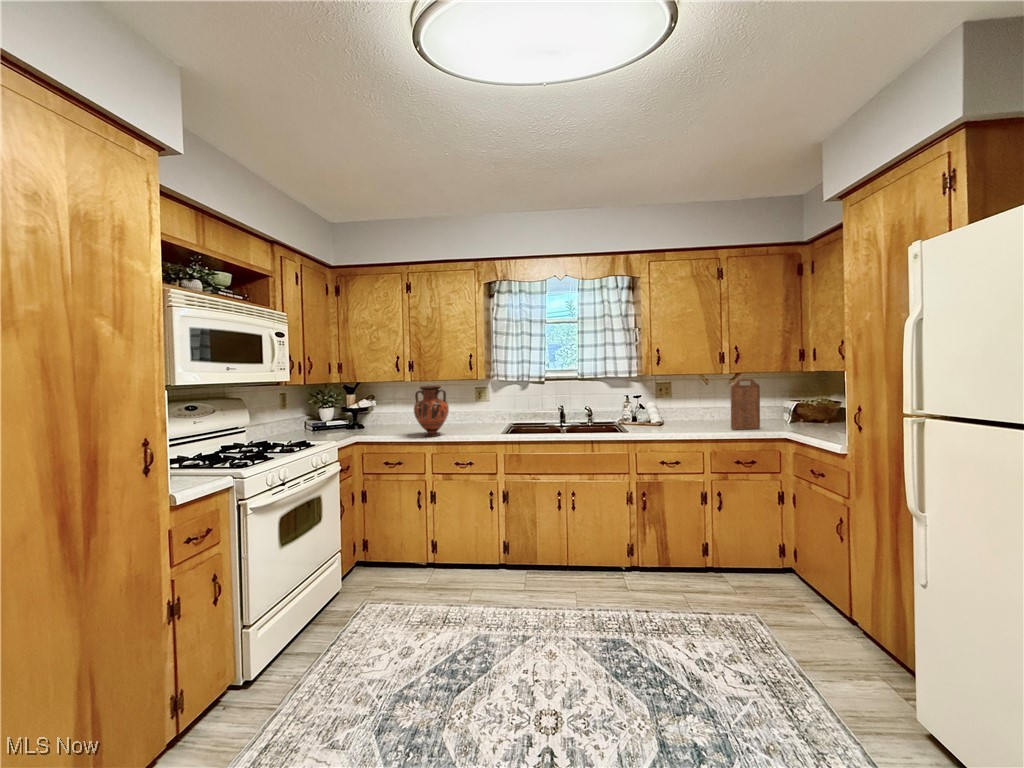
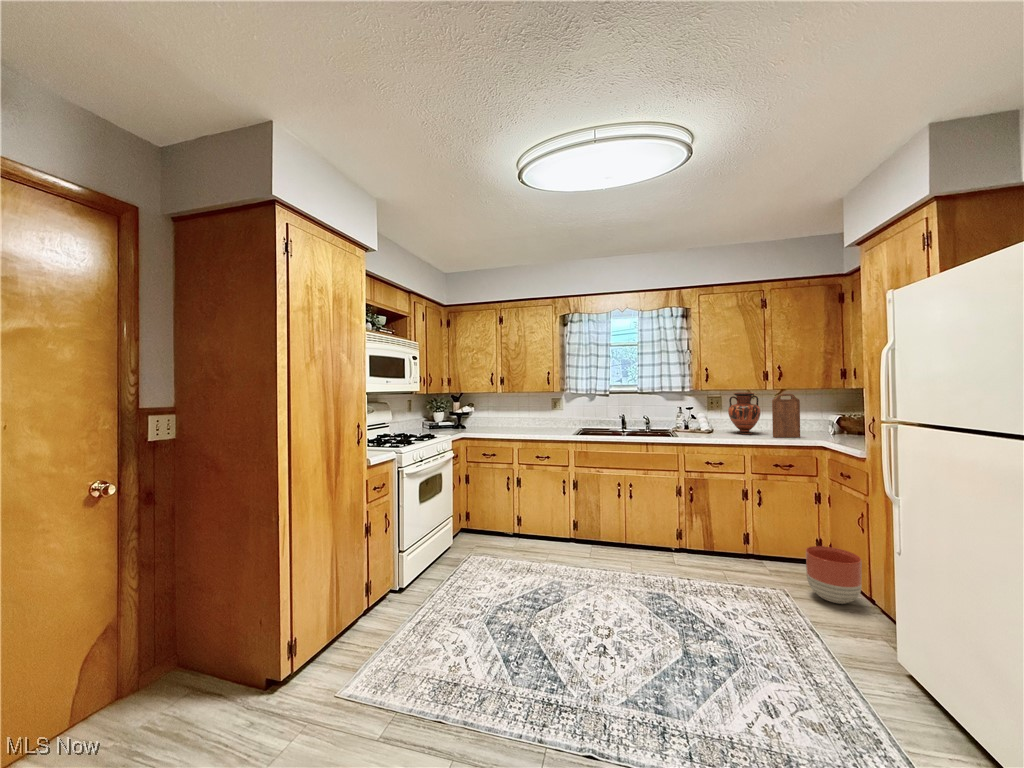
vase: present [414,386,449,436] -> present [728,392,761,434]
planter: none [782,561,846,631] -> present [806,546,862,604]

